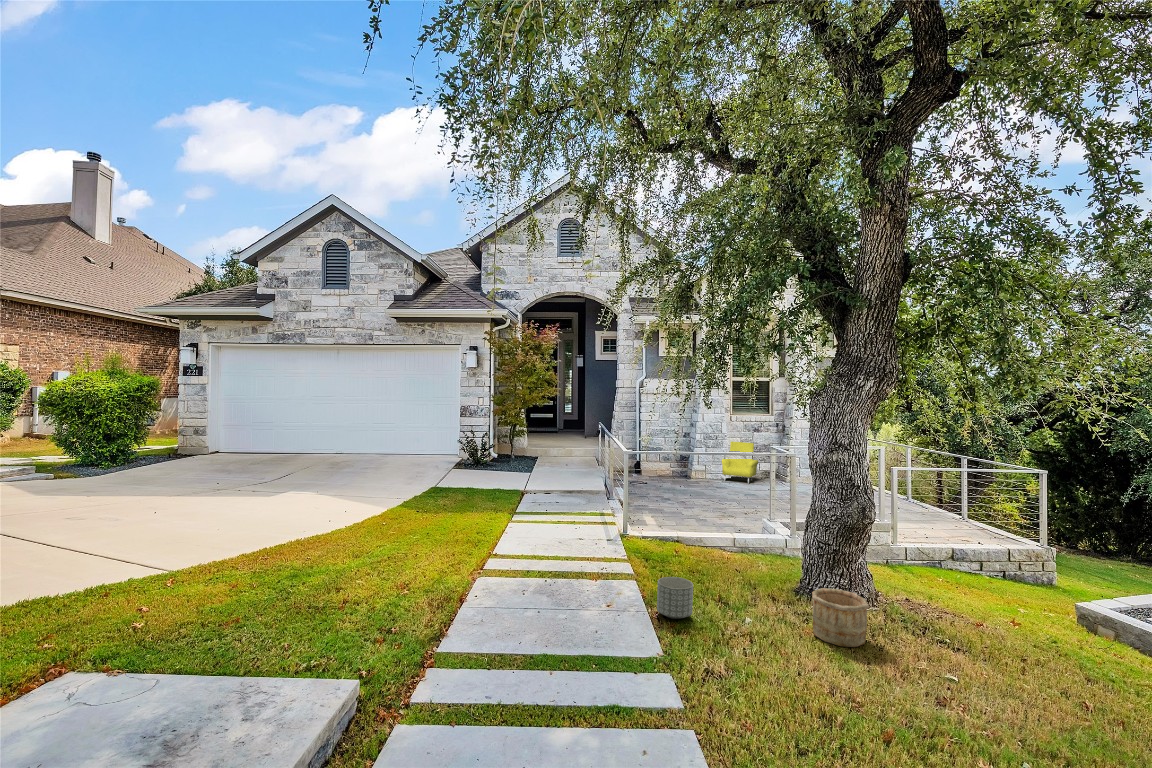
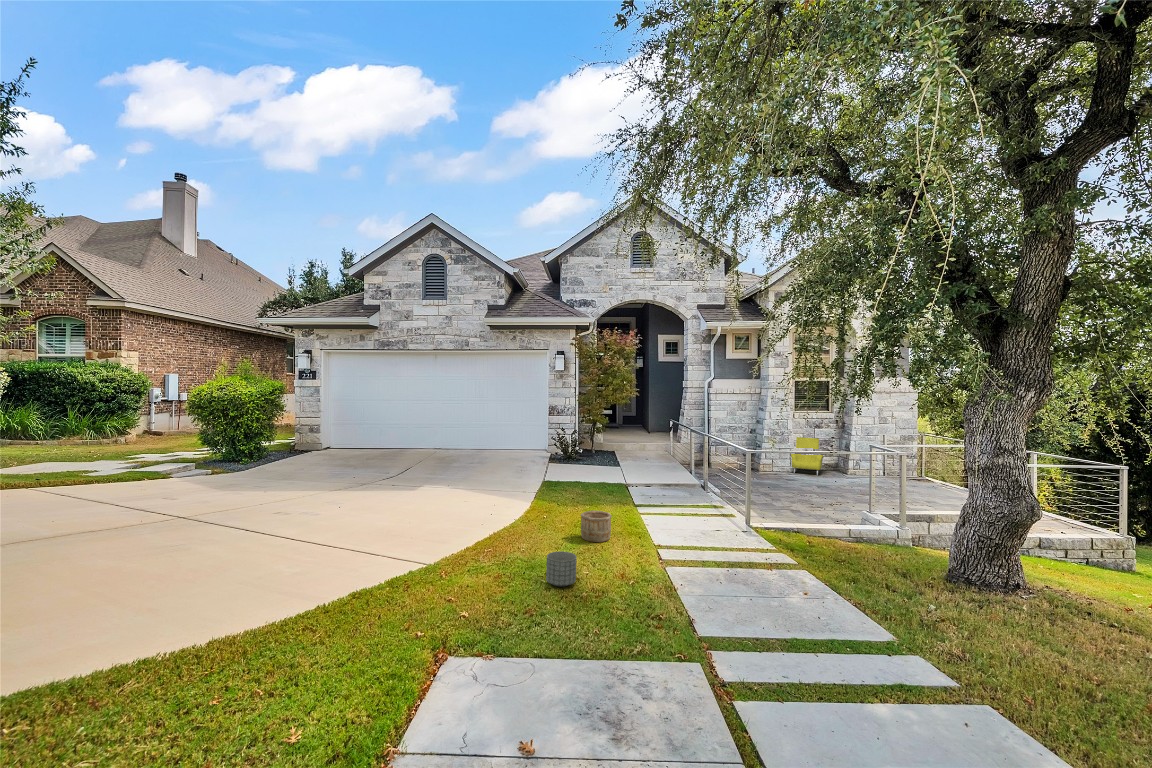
planter: present [657,577,693,619] -> present [546,551,577,587]
wooden bucket: present [812,588,869,647] -> present [581,511,612,542]

